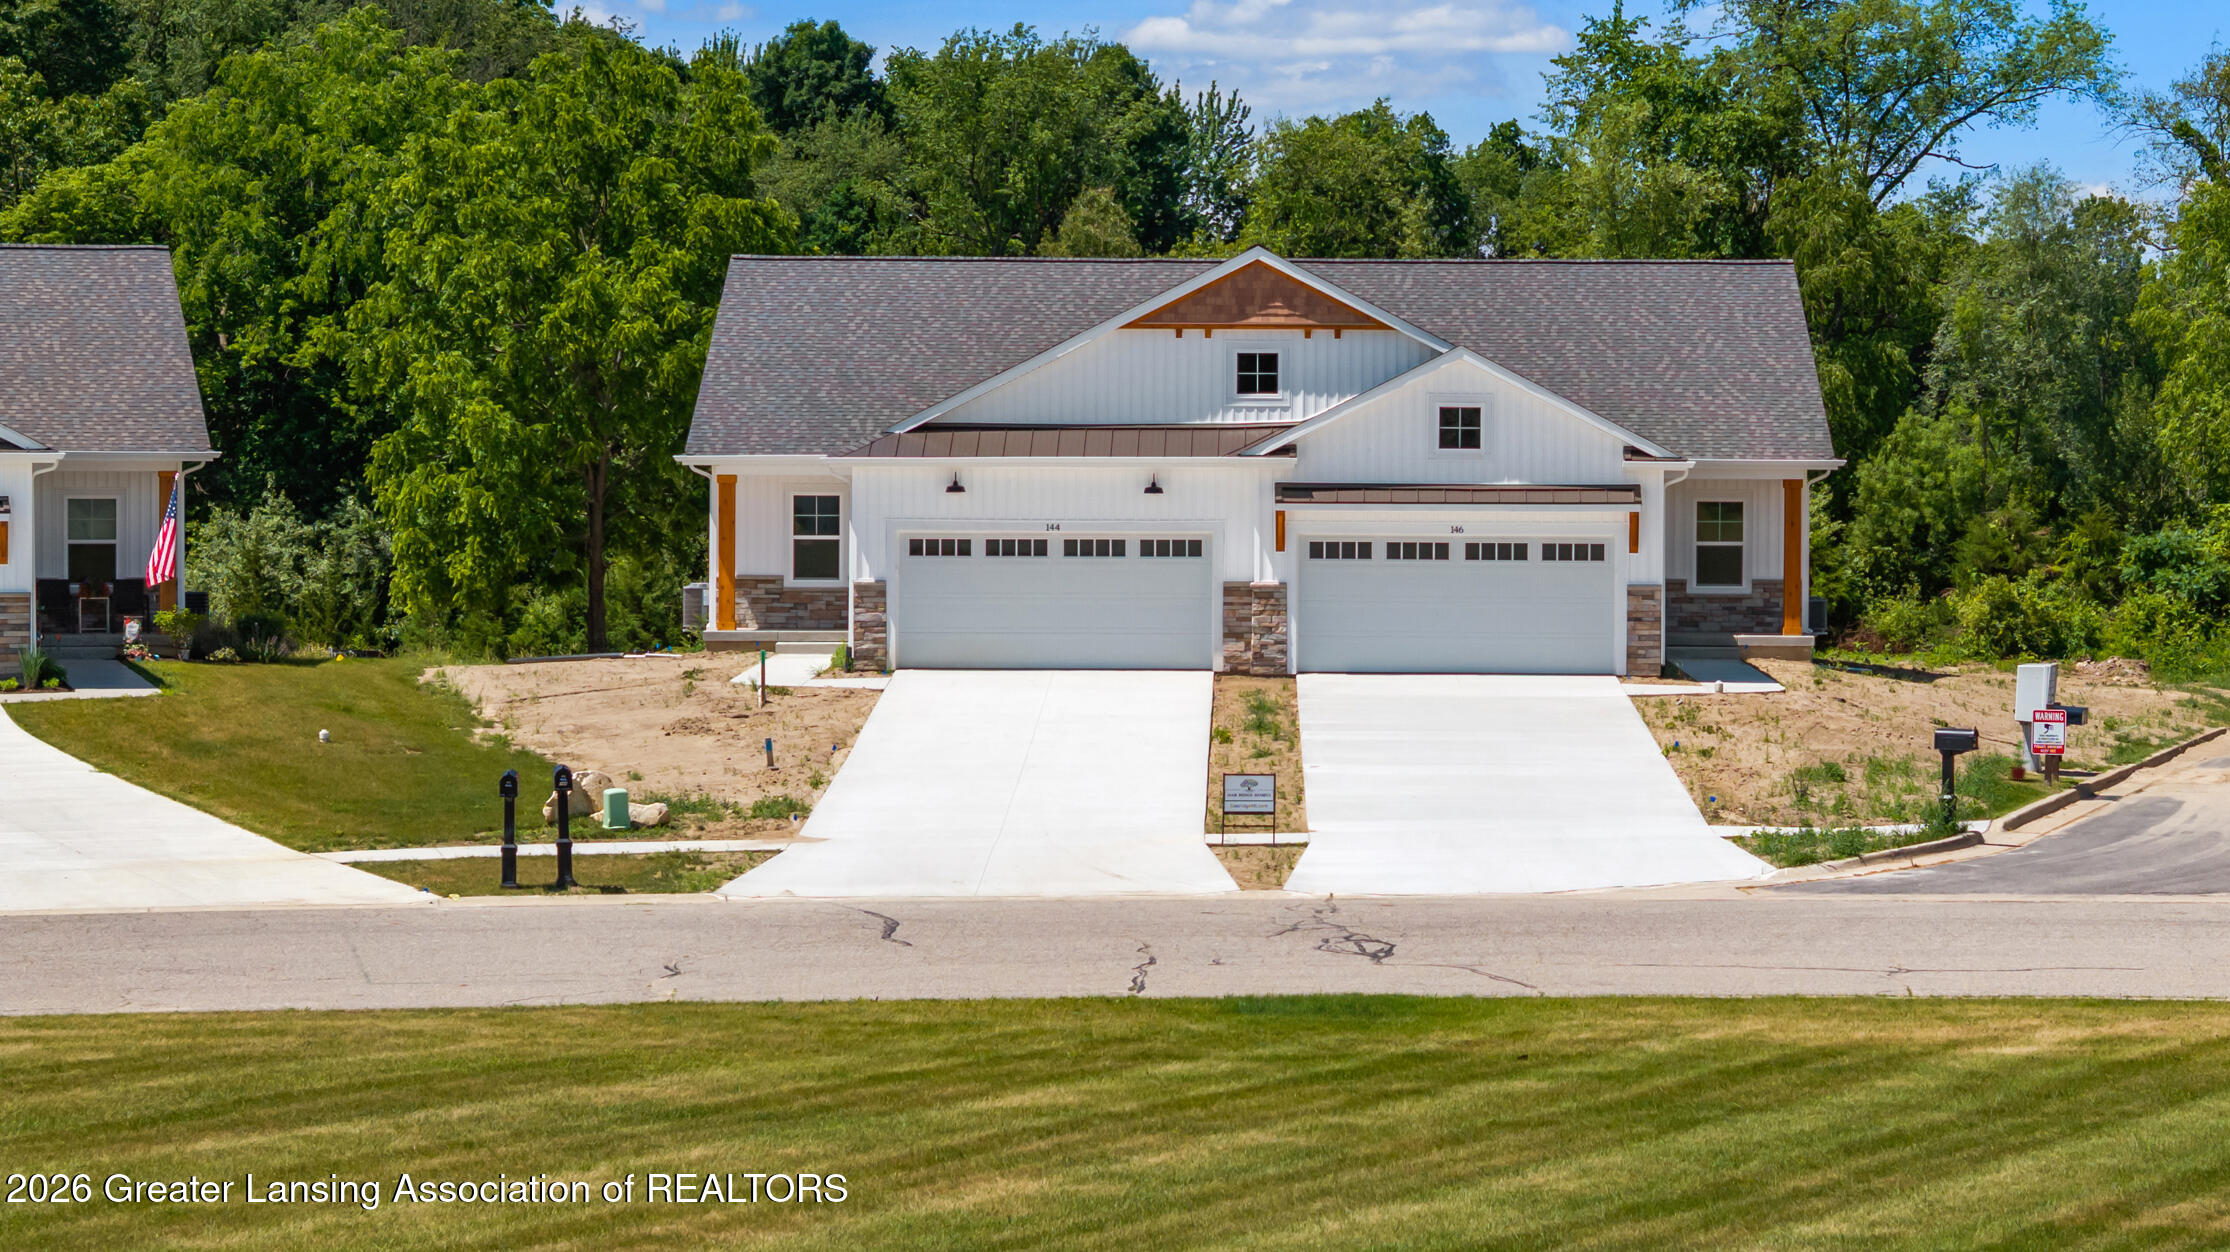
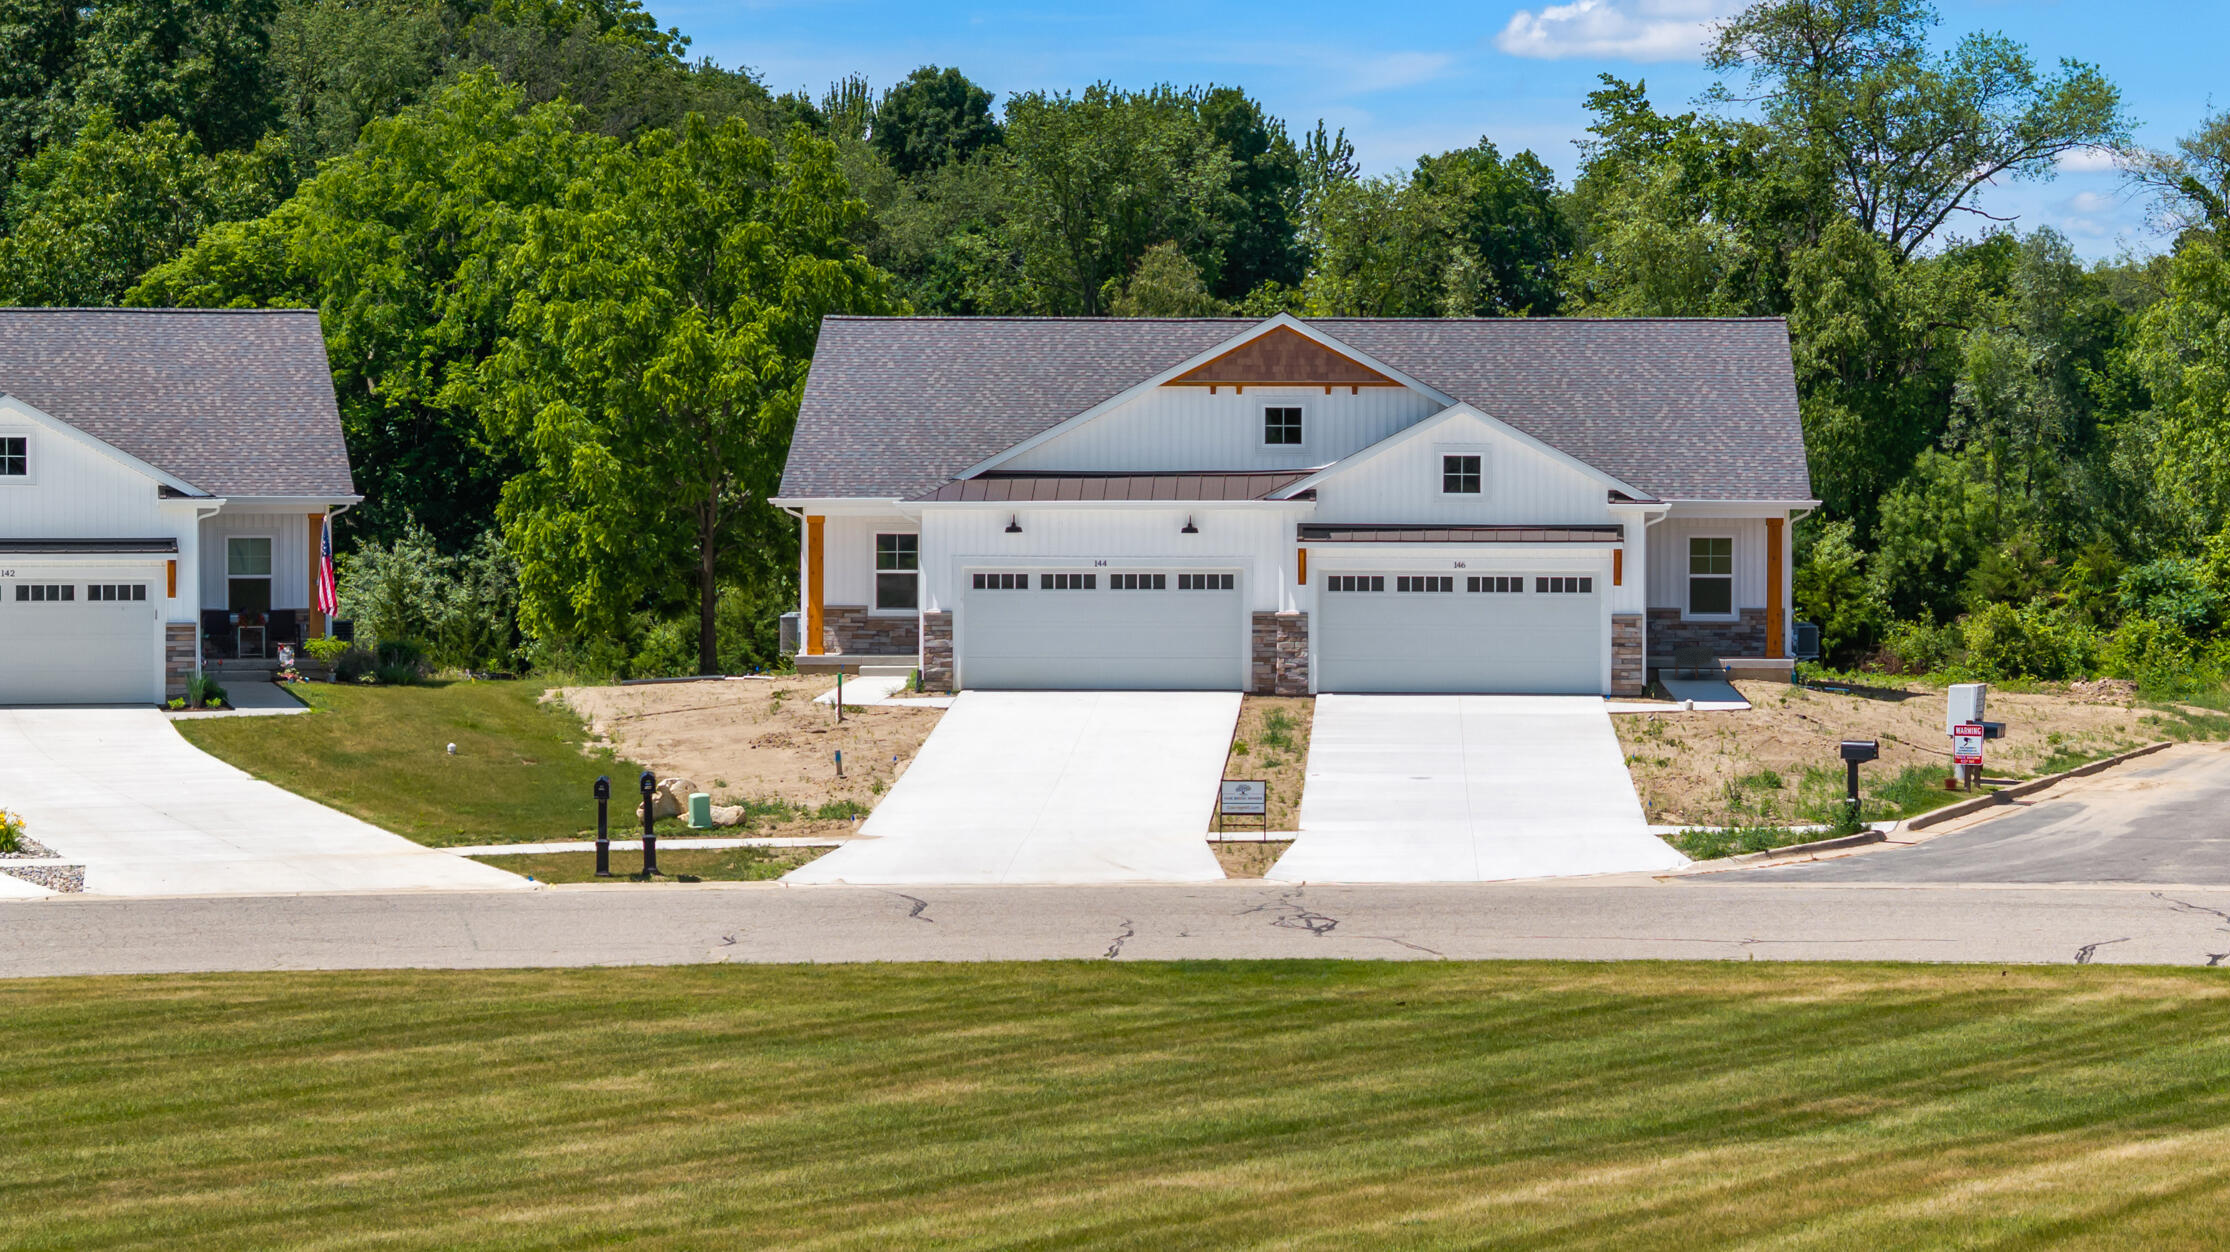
bench: none [1679,622,1720,658] -> present [1674,646,1714,678]

